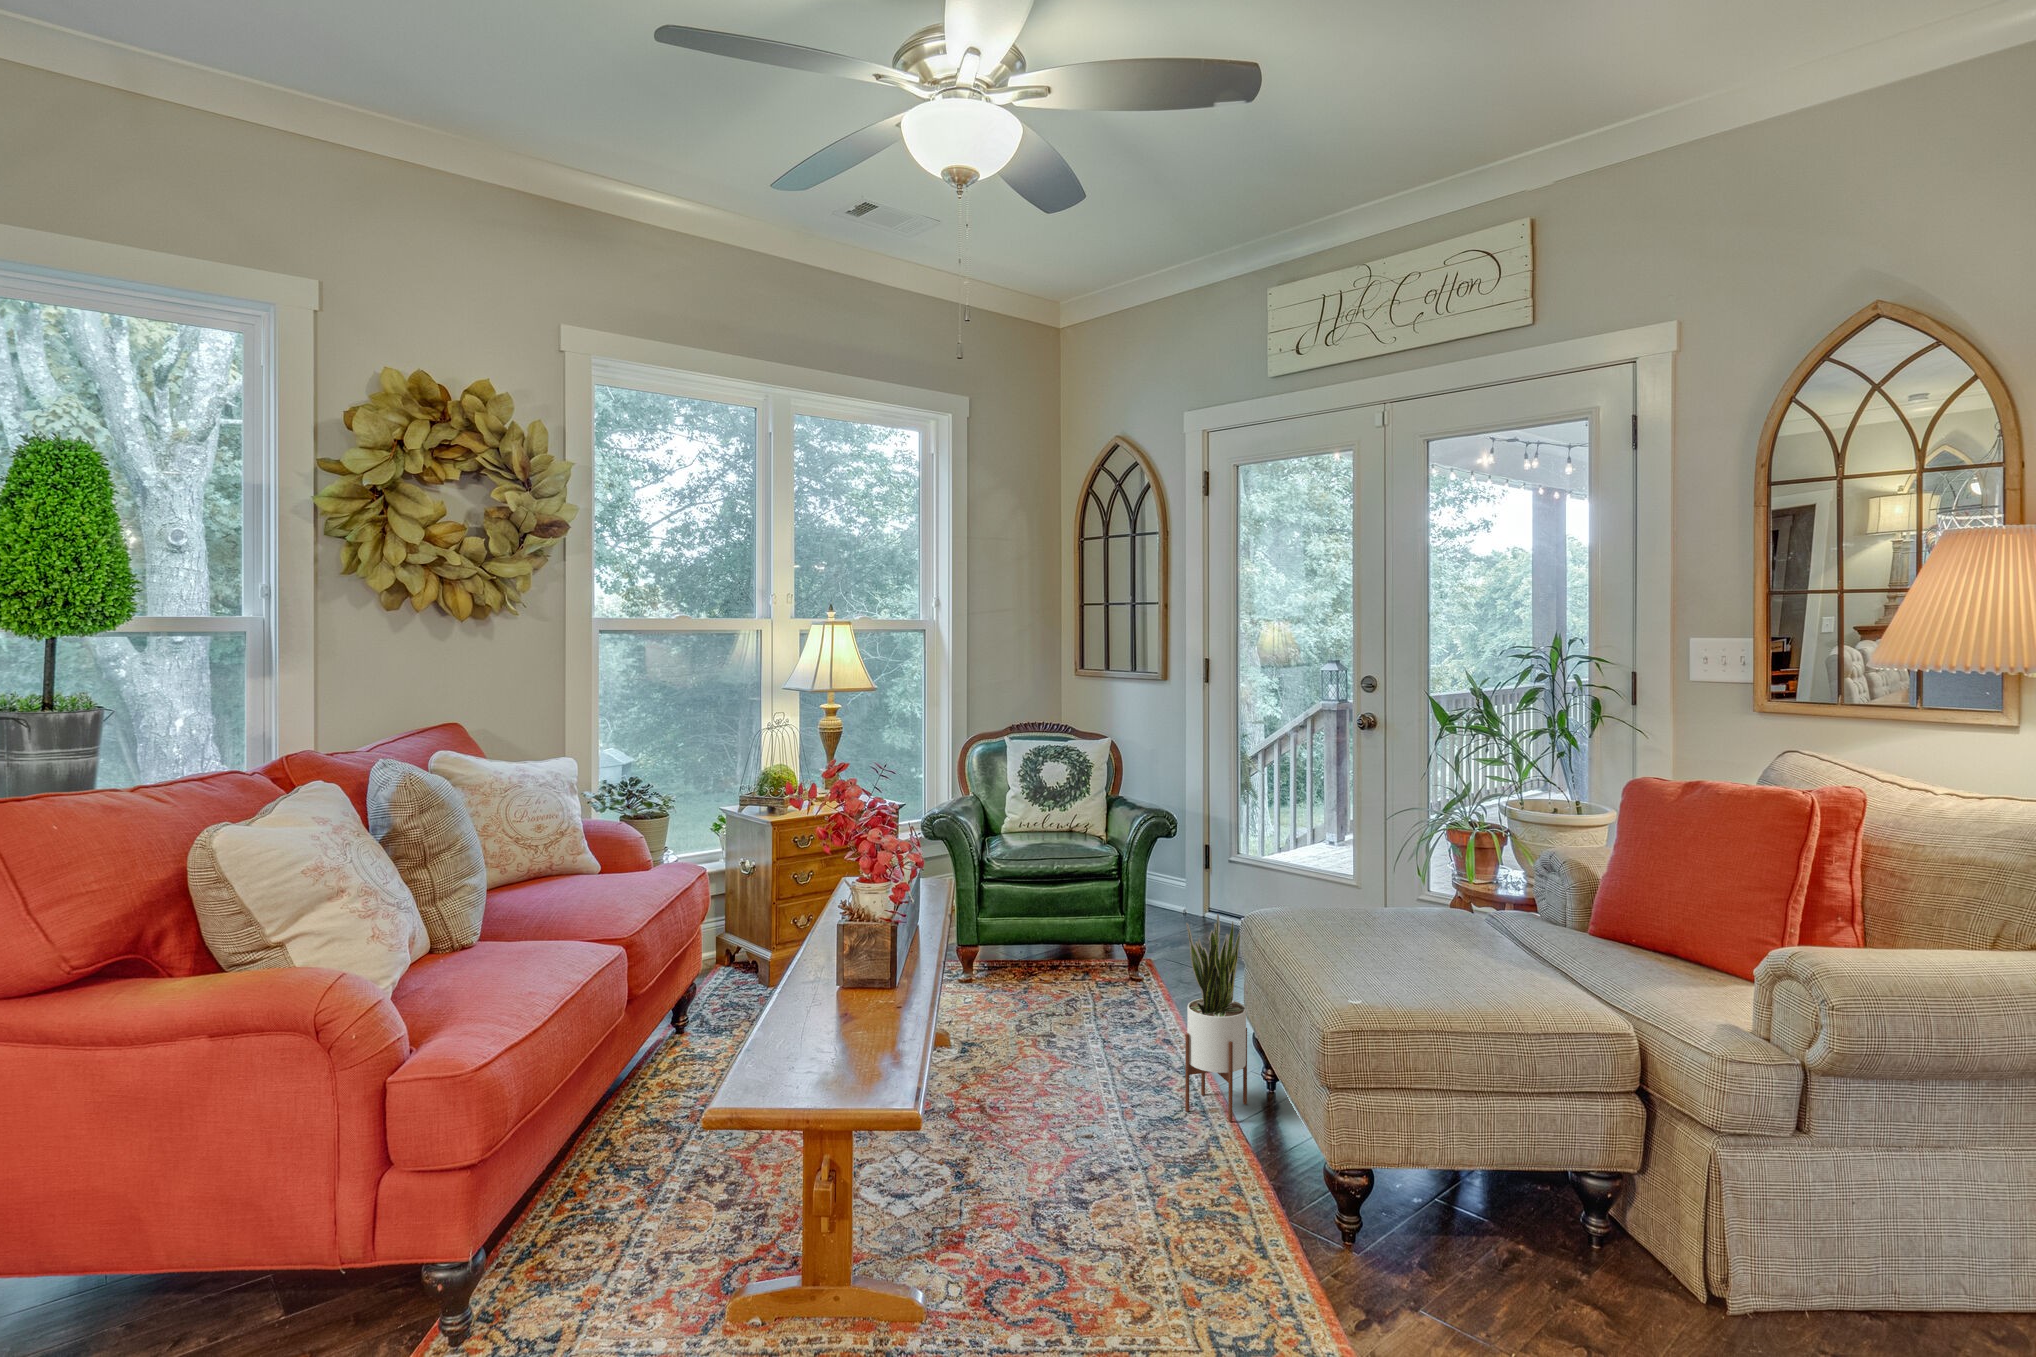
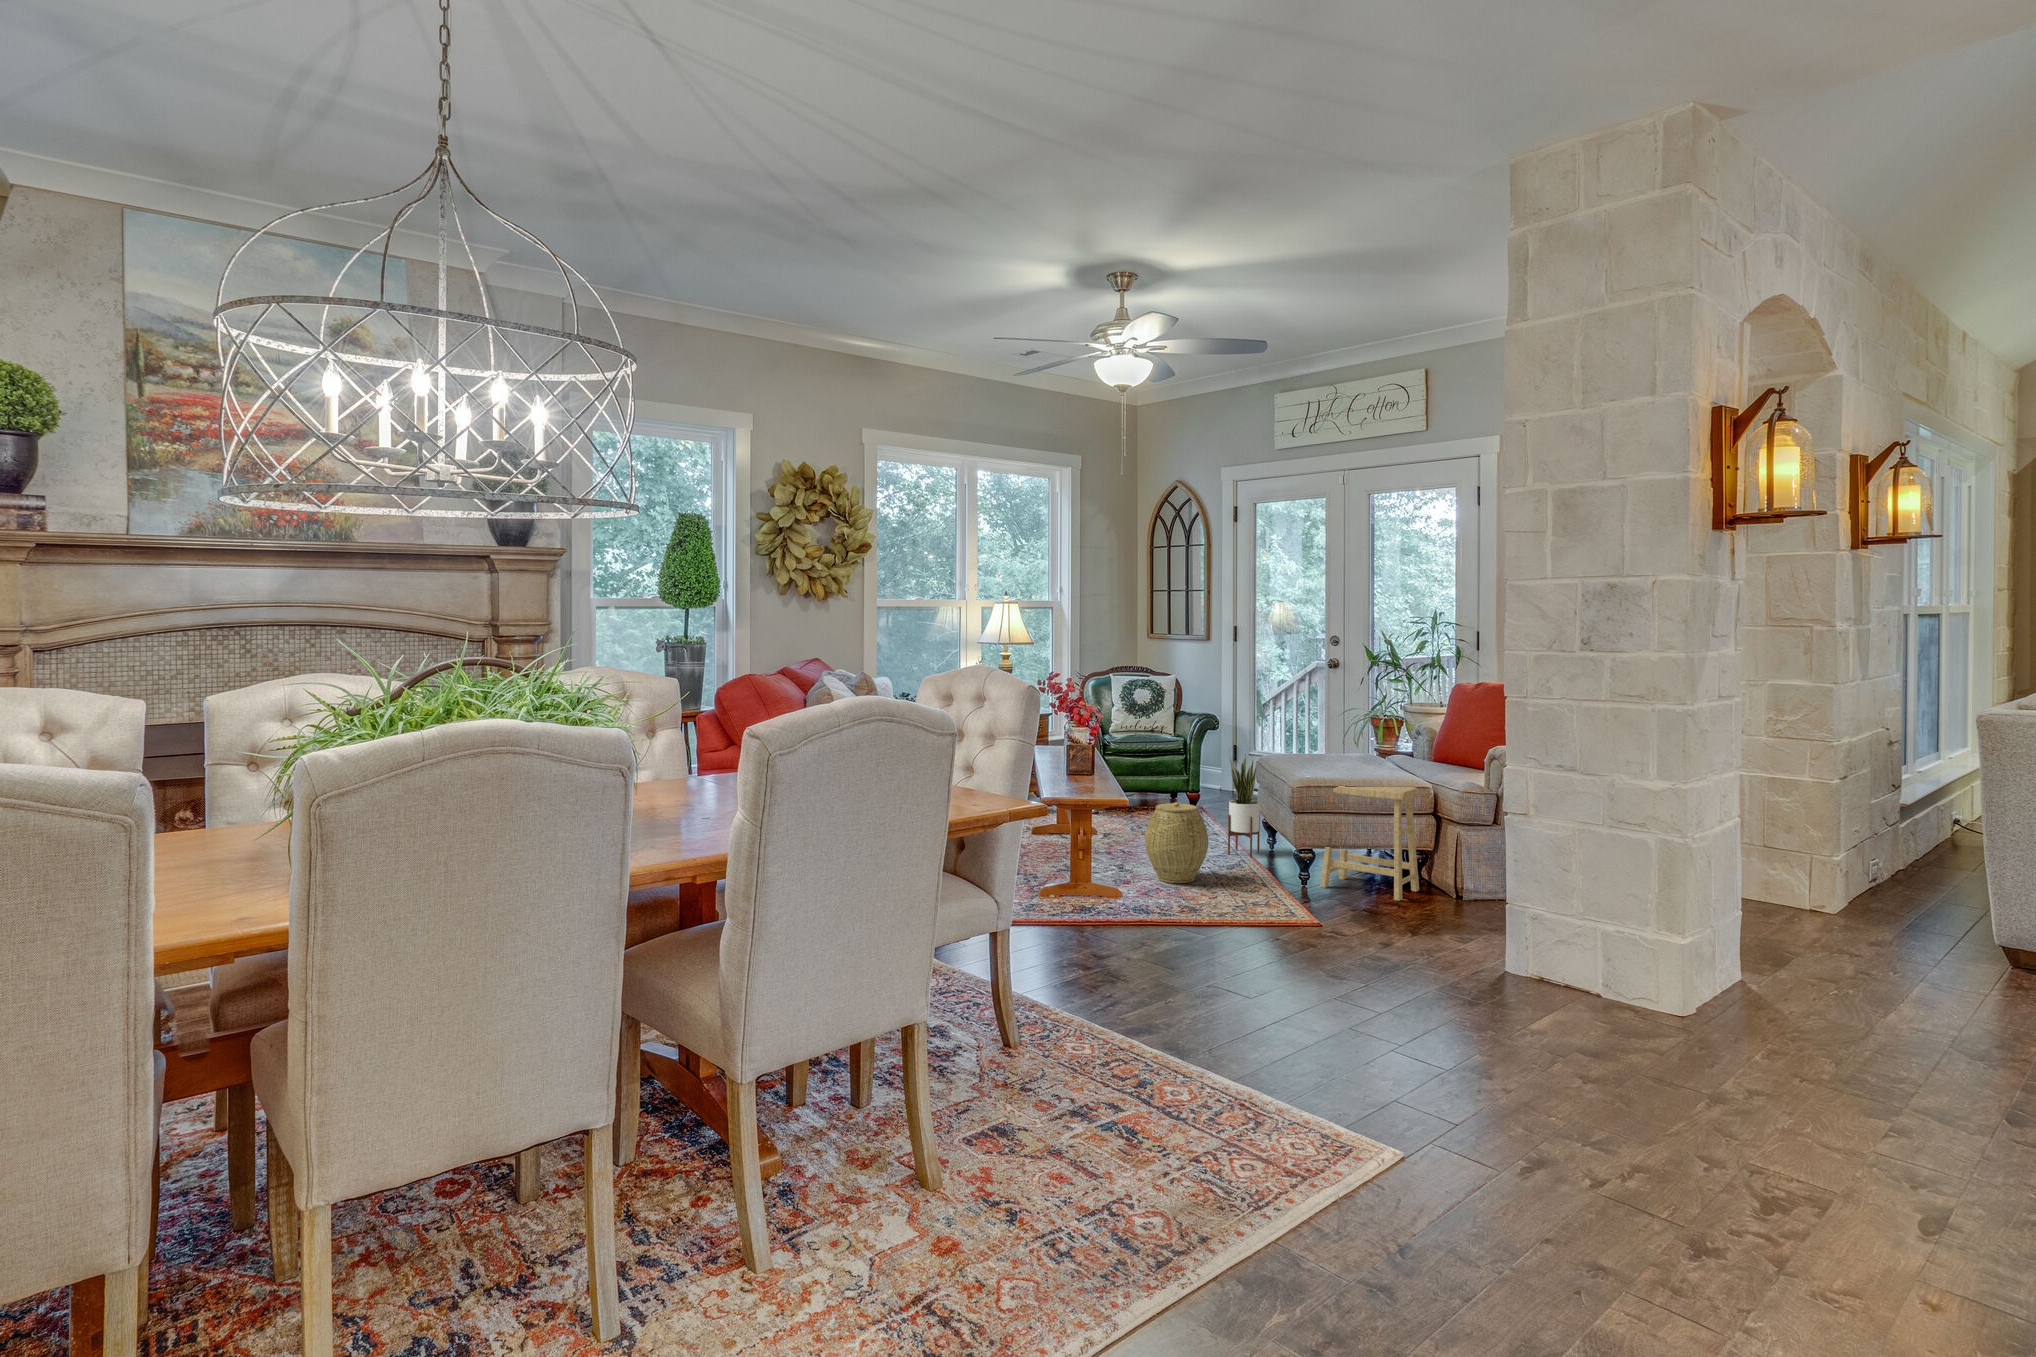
footstool: none [1383,998,1607,1320] -> present [1320,786,1419,901]
woven basket: none [999,1045,1135,1239] -> present [1145,802,1208,883]

